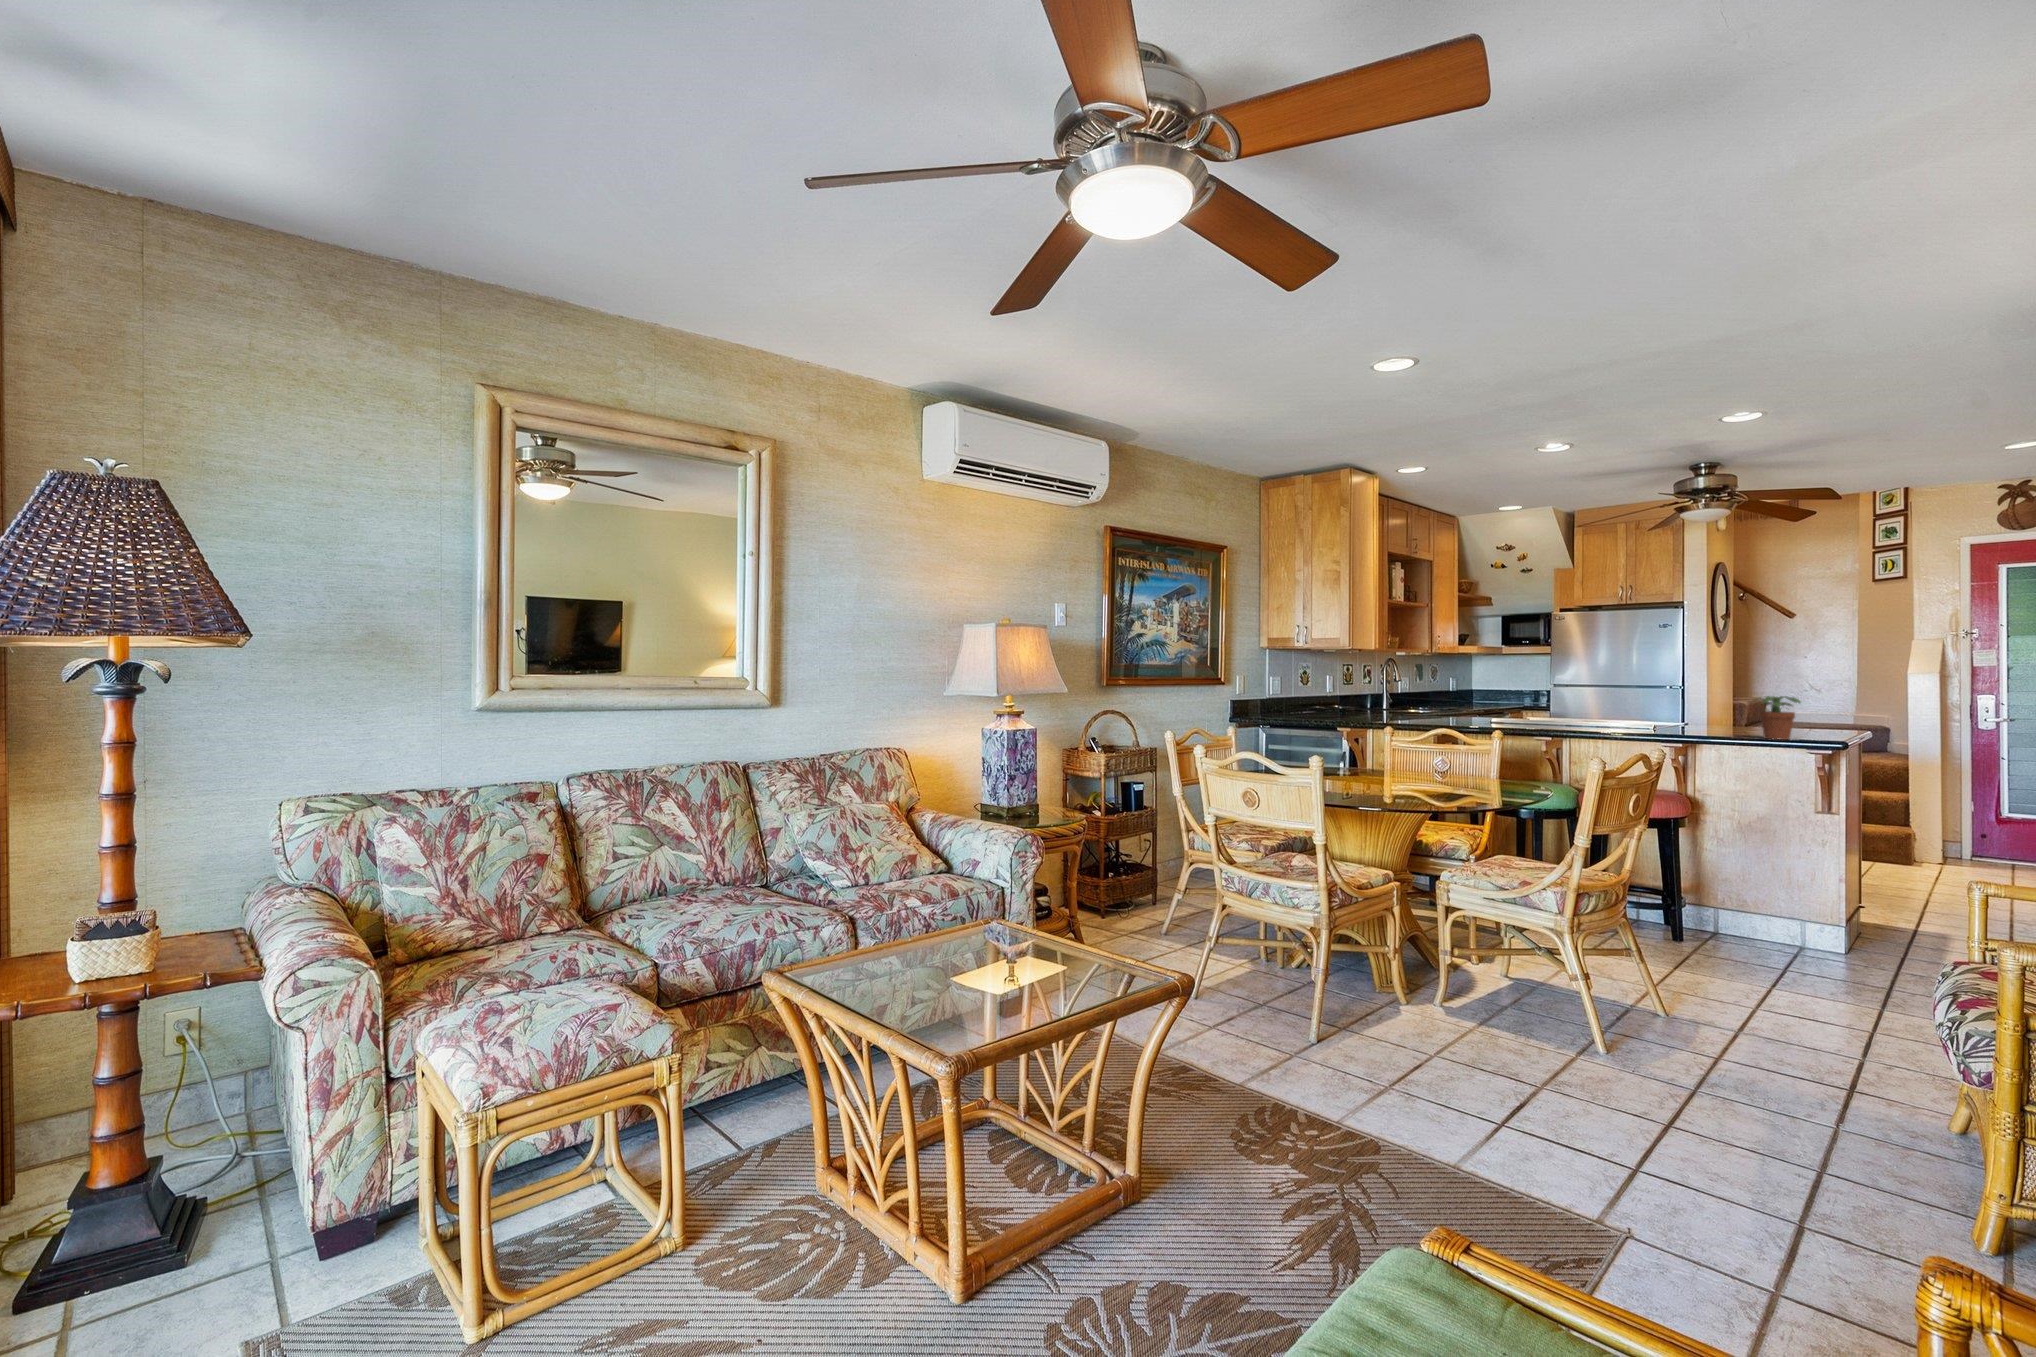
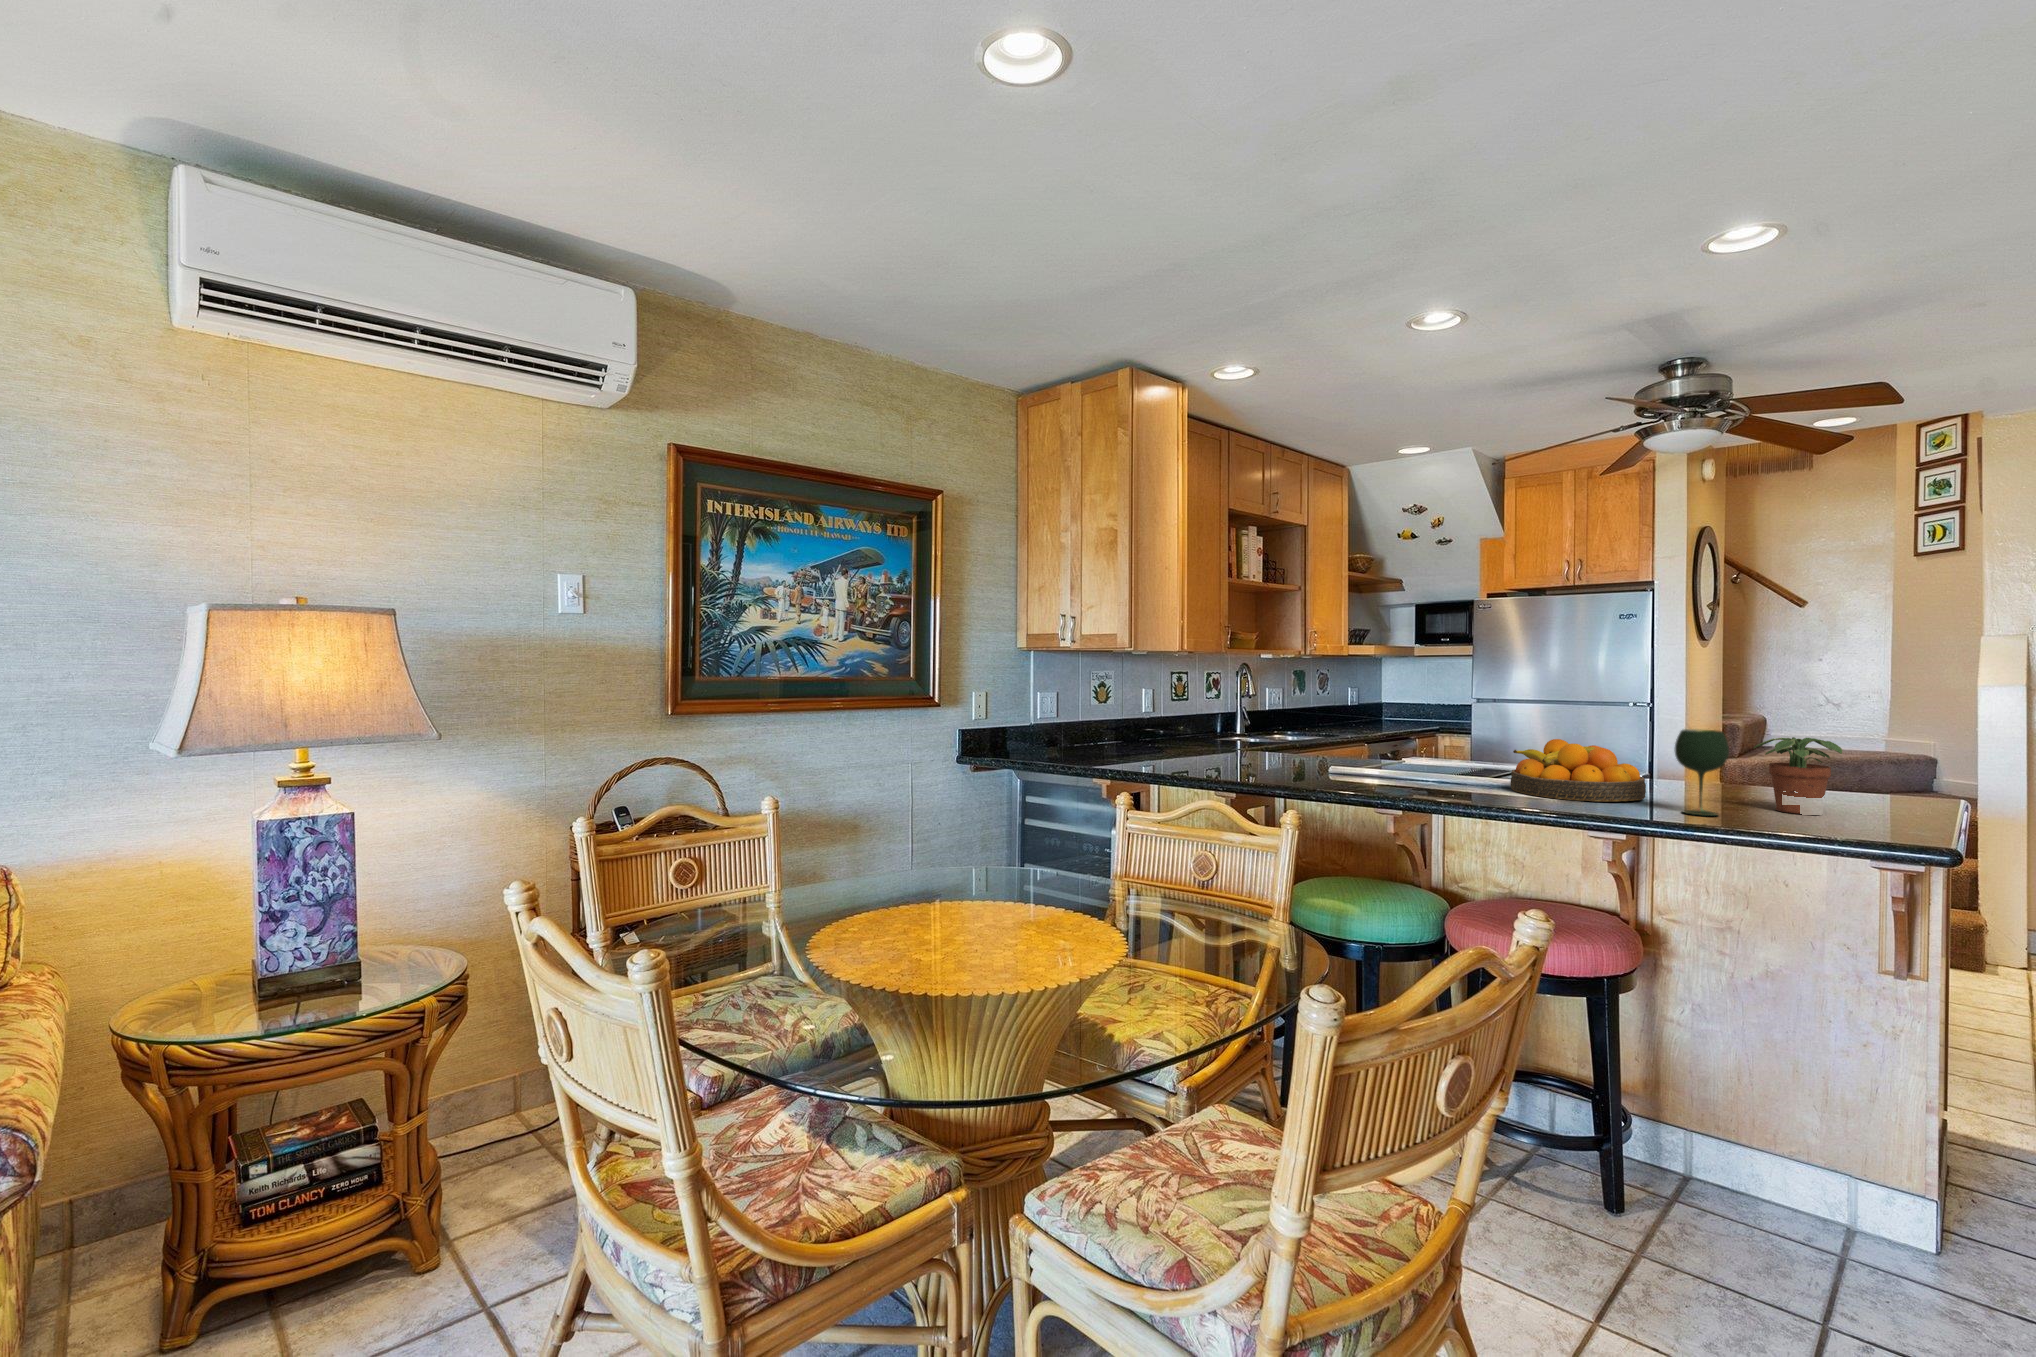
wine glass: none [1704,691,1735,739] -> present [1675,729,1729,816]
fruit bowl: none [1602,700,1686,735] -> present [1511,739,1646,802]

